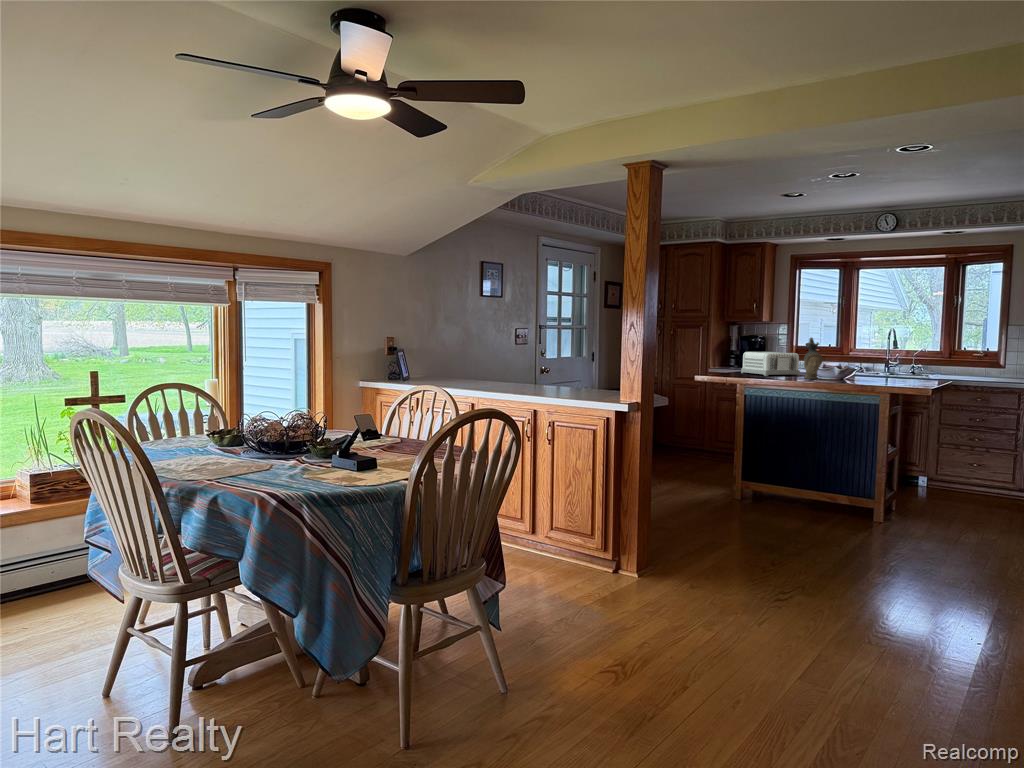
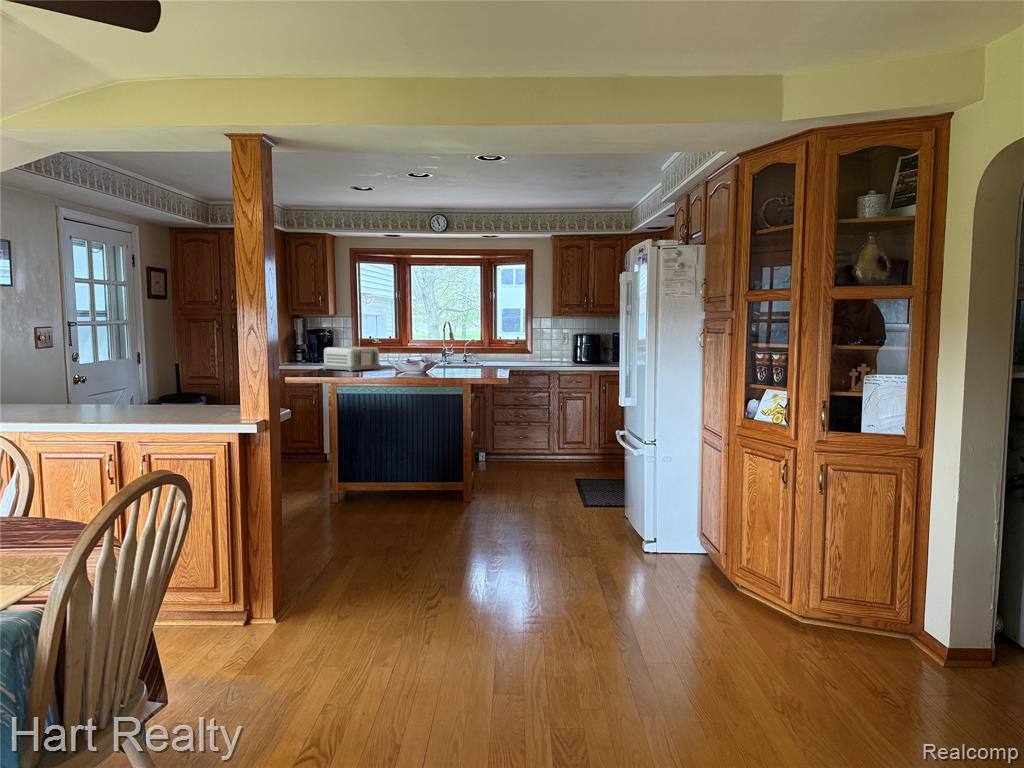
ceramic pitcher: present [804,338,823,379] -> none [388,332,405,373]

